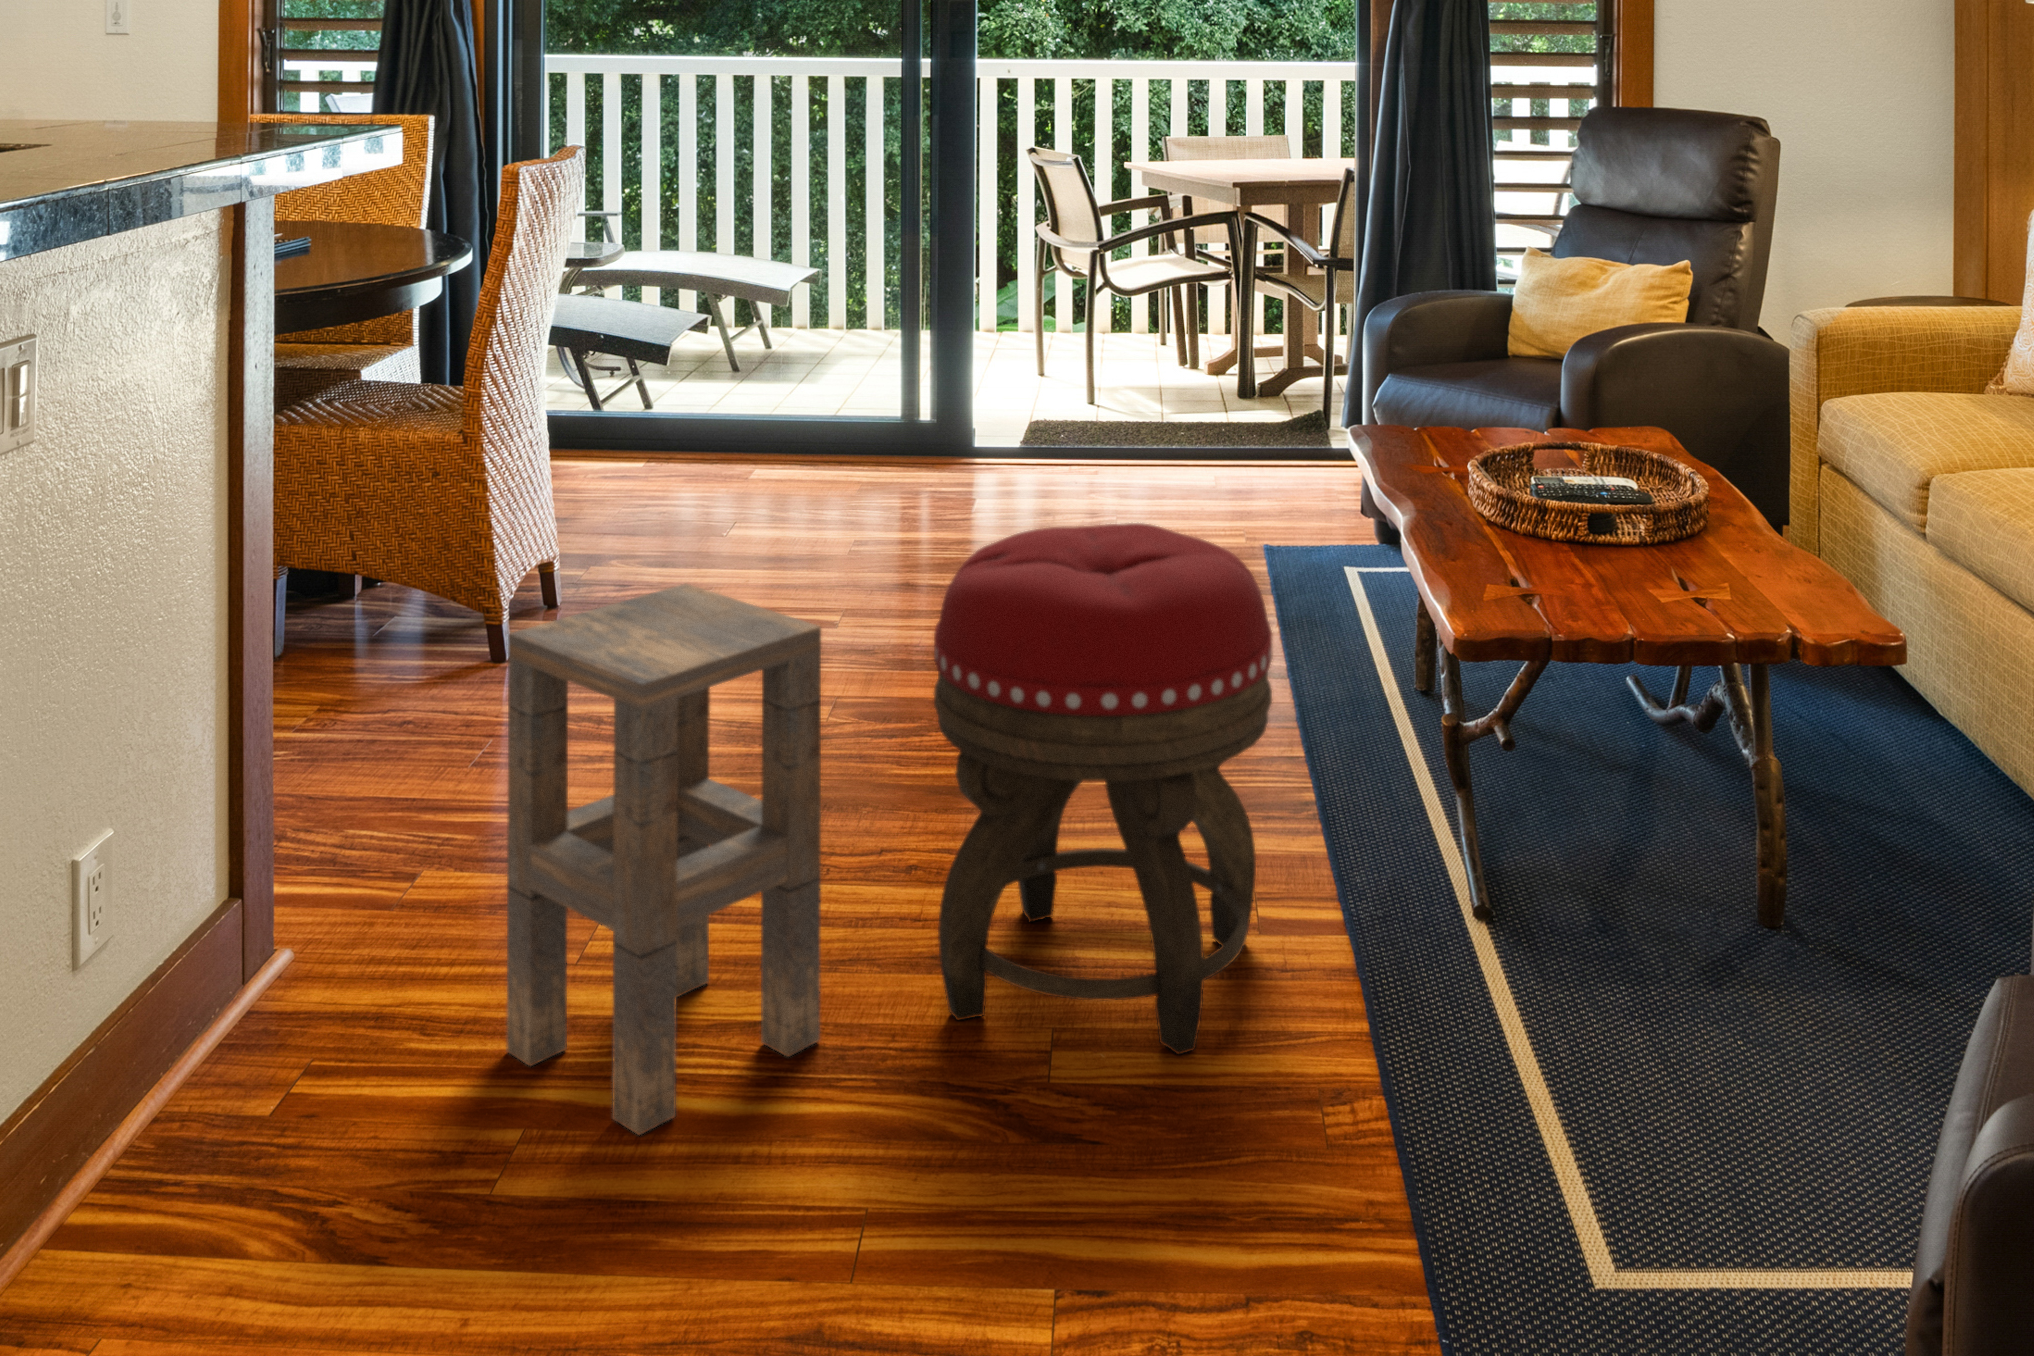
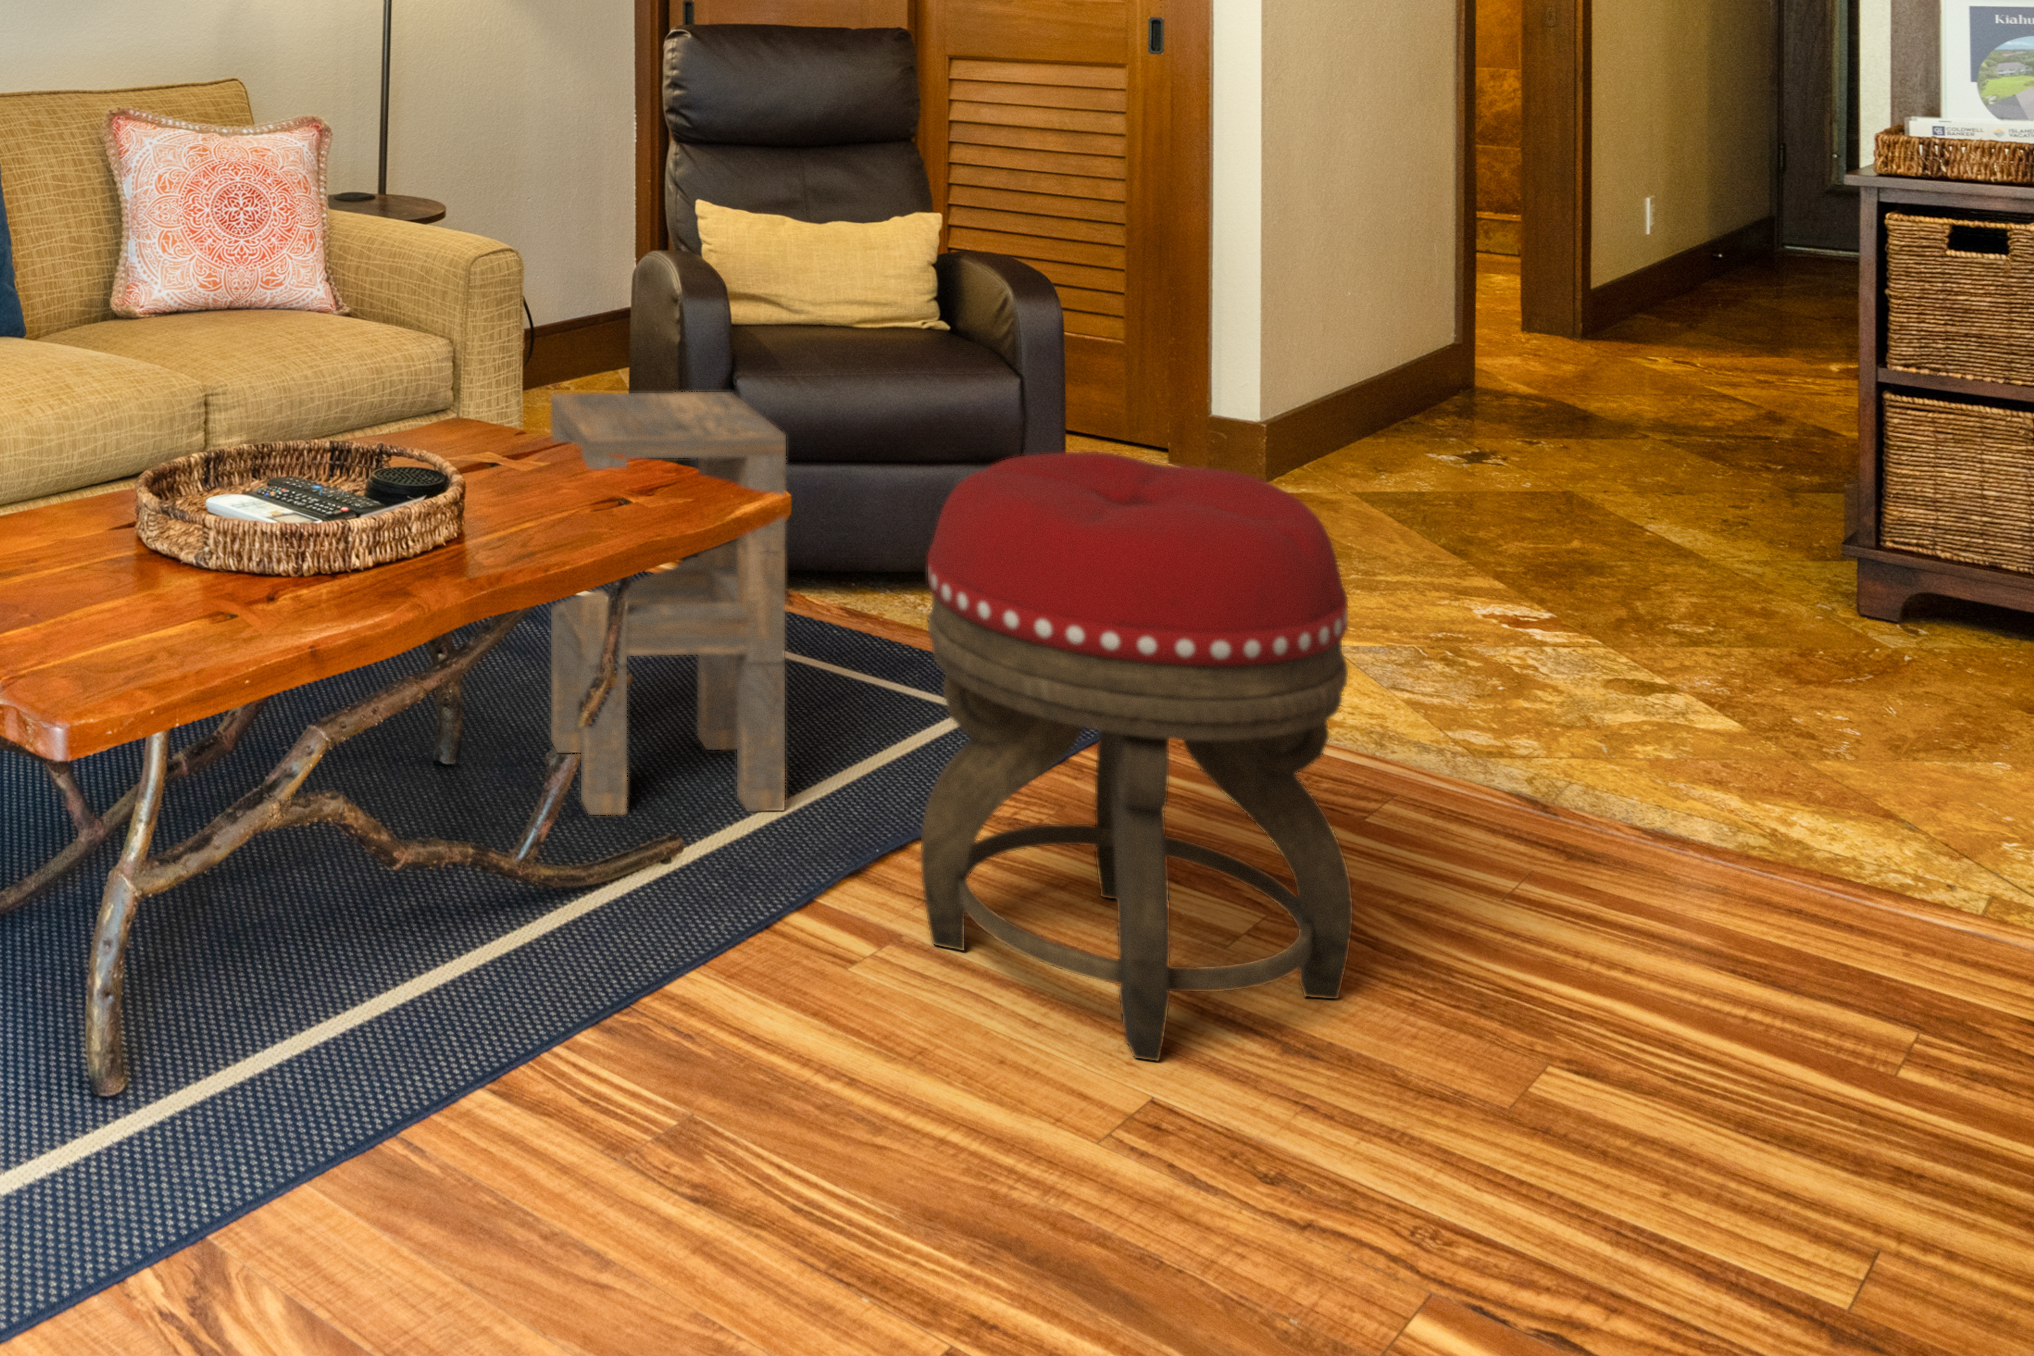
side table: present [507,584,821,1135] -> present [551,392,786,815]

